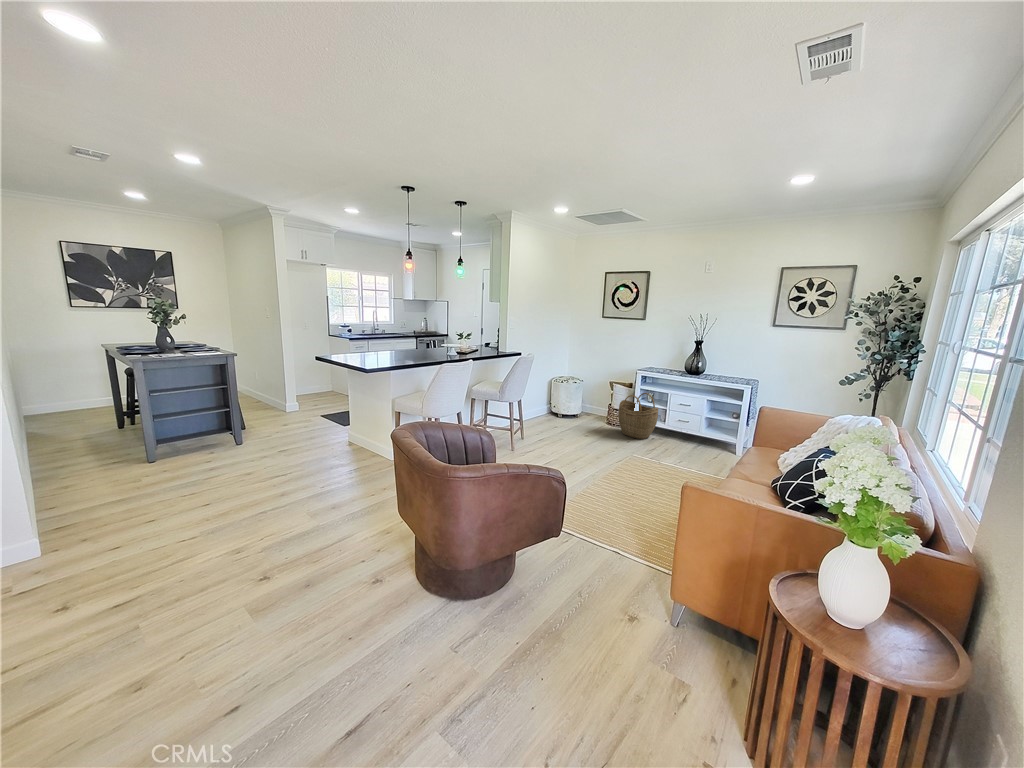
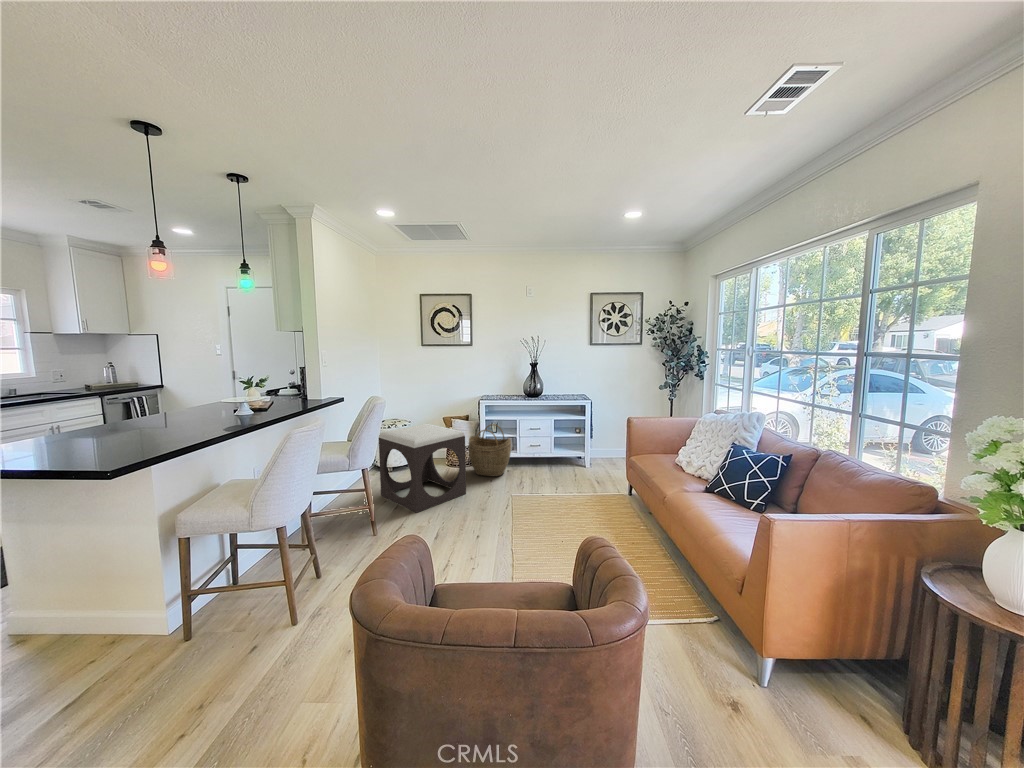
footstool: none [539,381,603,444] -> present [379,424,466,513]

